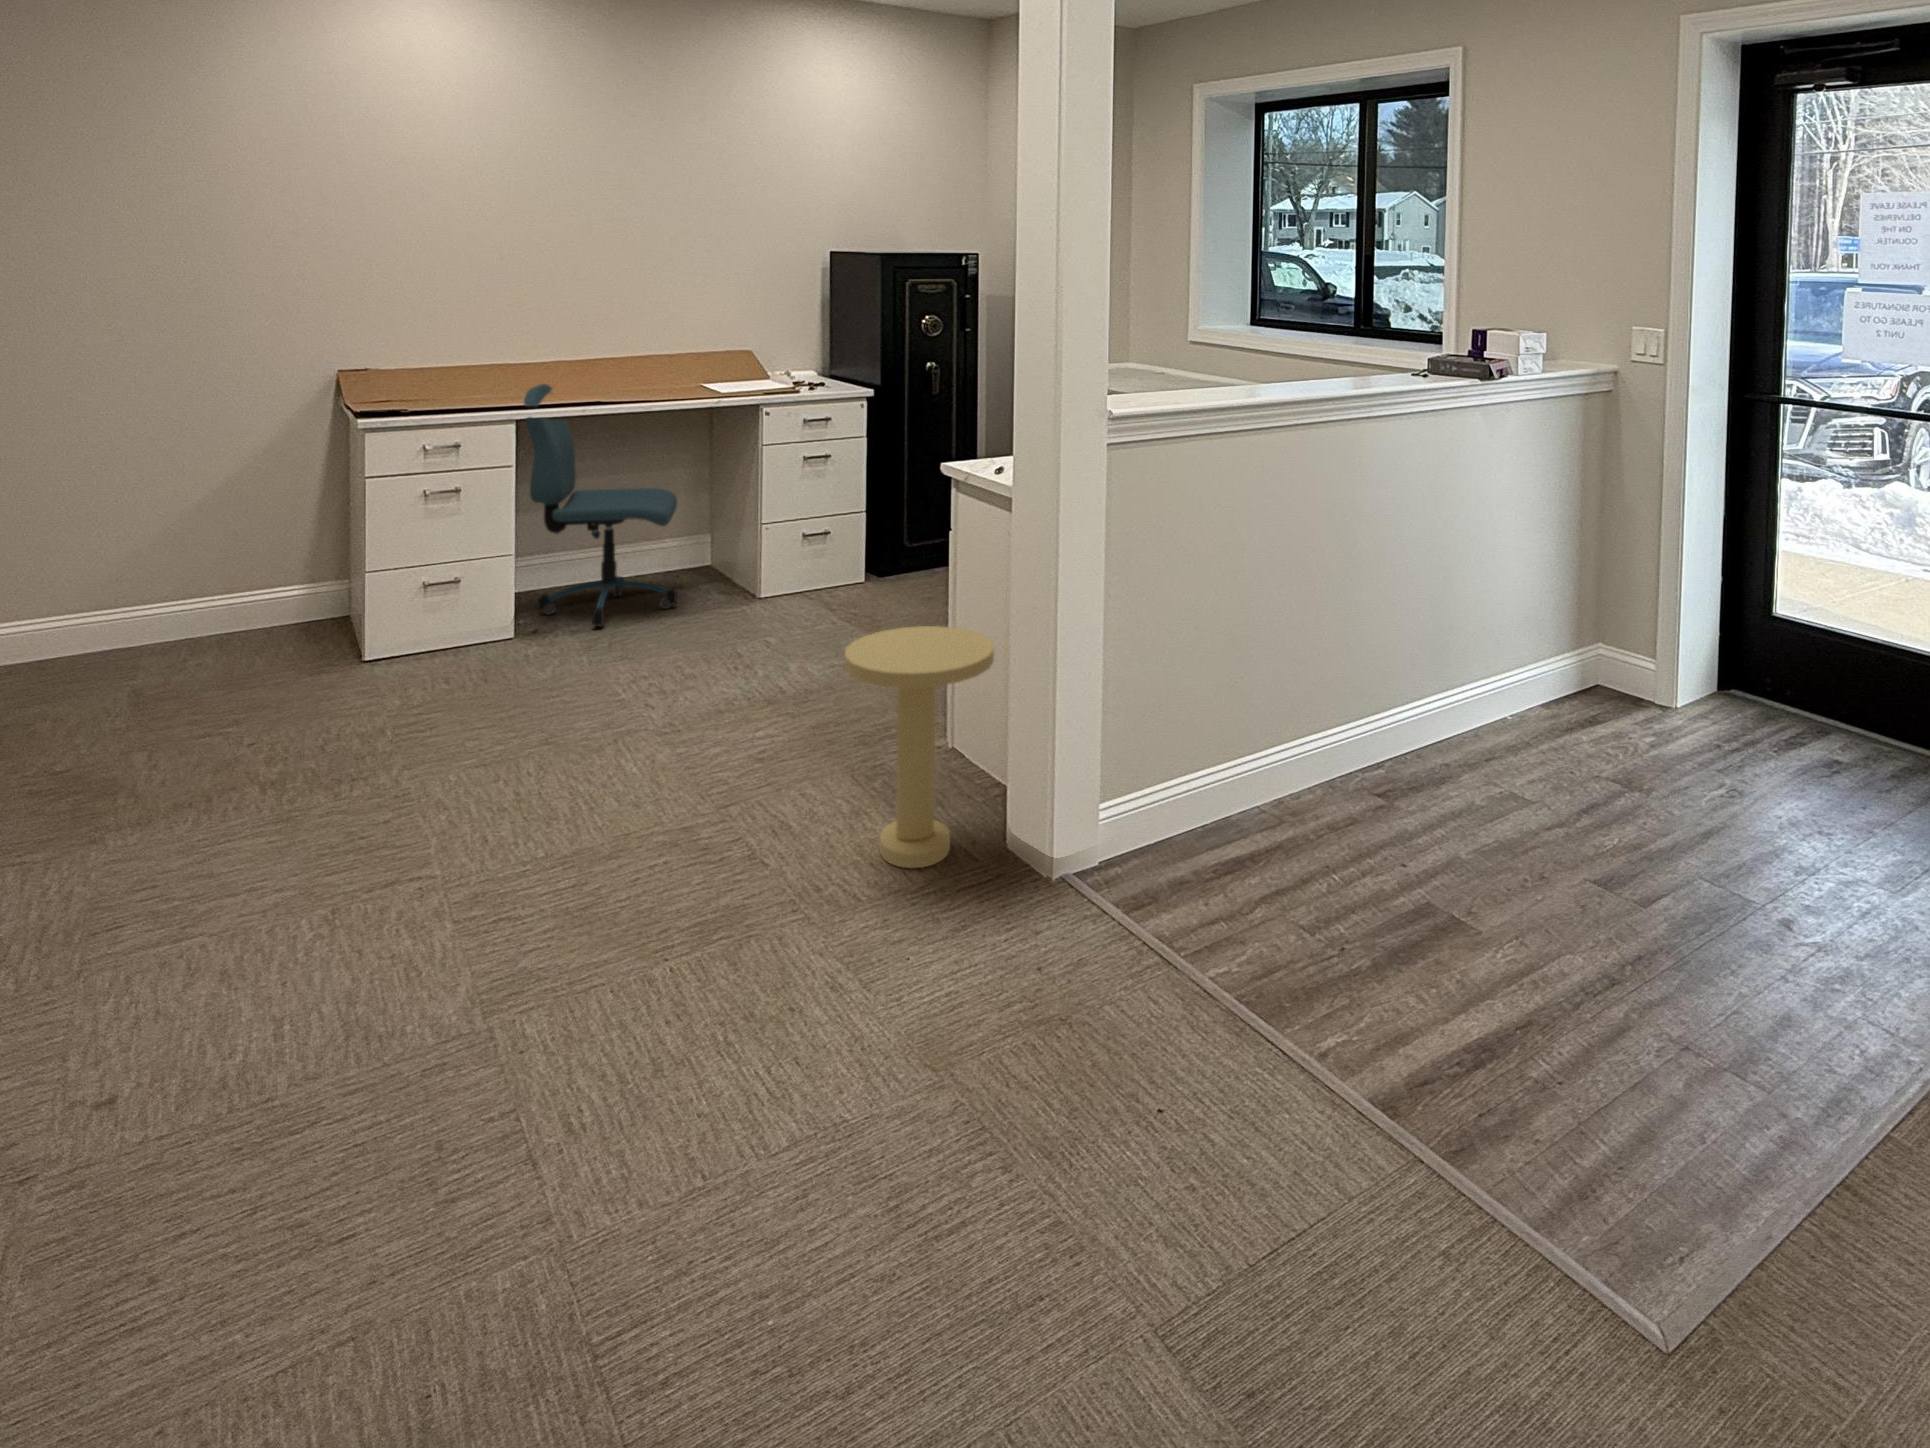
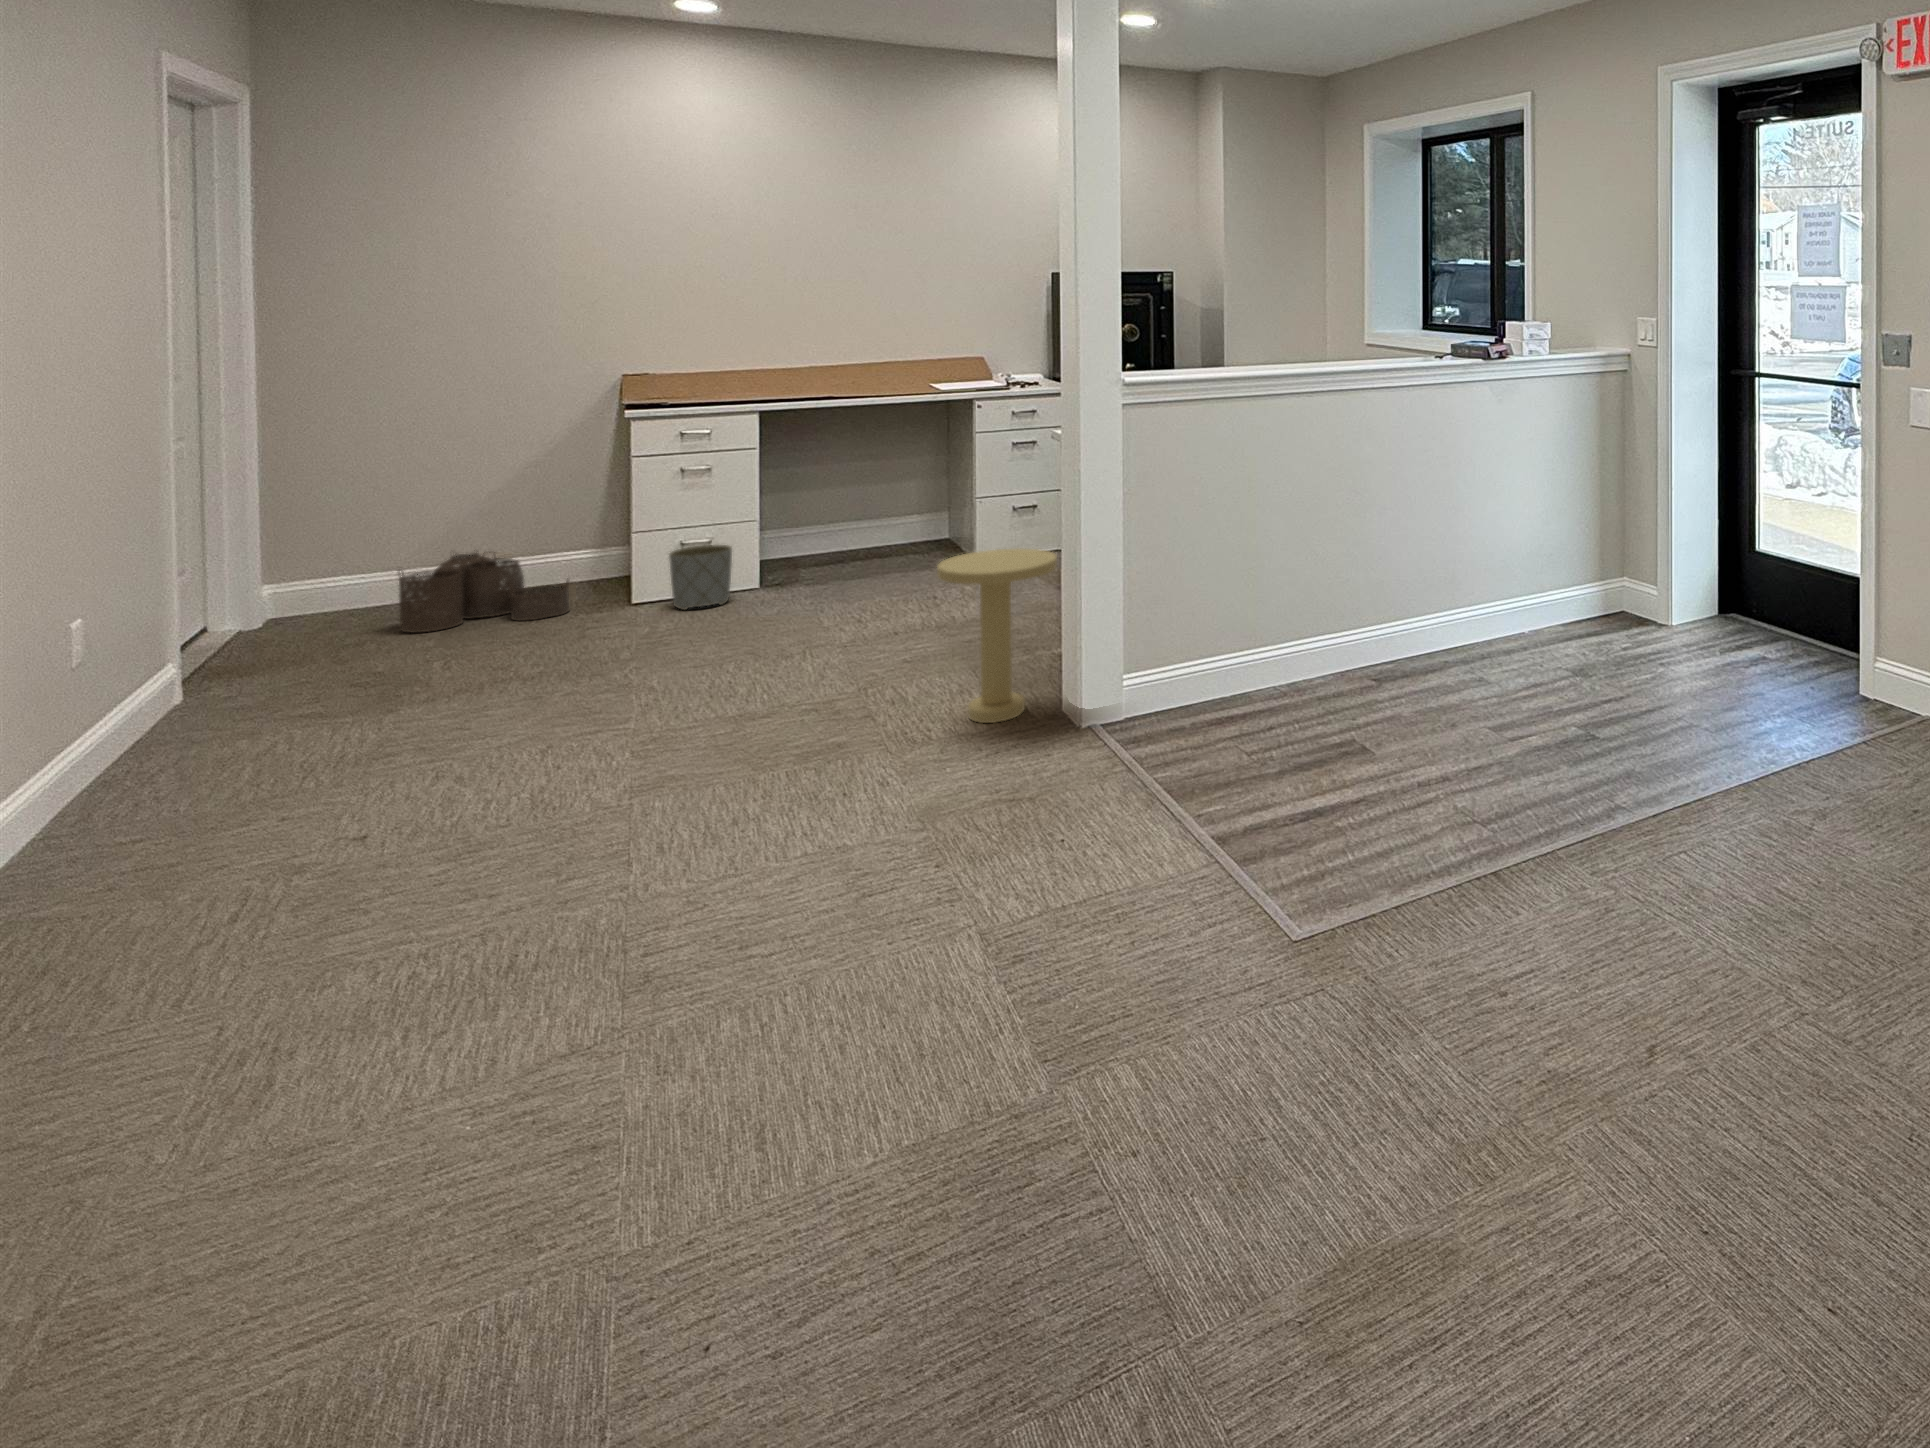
office chair: present [524,384,677,627] -> none [768,384,907,581]
planter: none [413,586,488,670] -> present [669,545,732,610]
woven basket: none [74,589,288,703] -> present [399,552,569,632]

